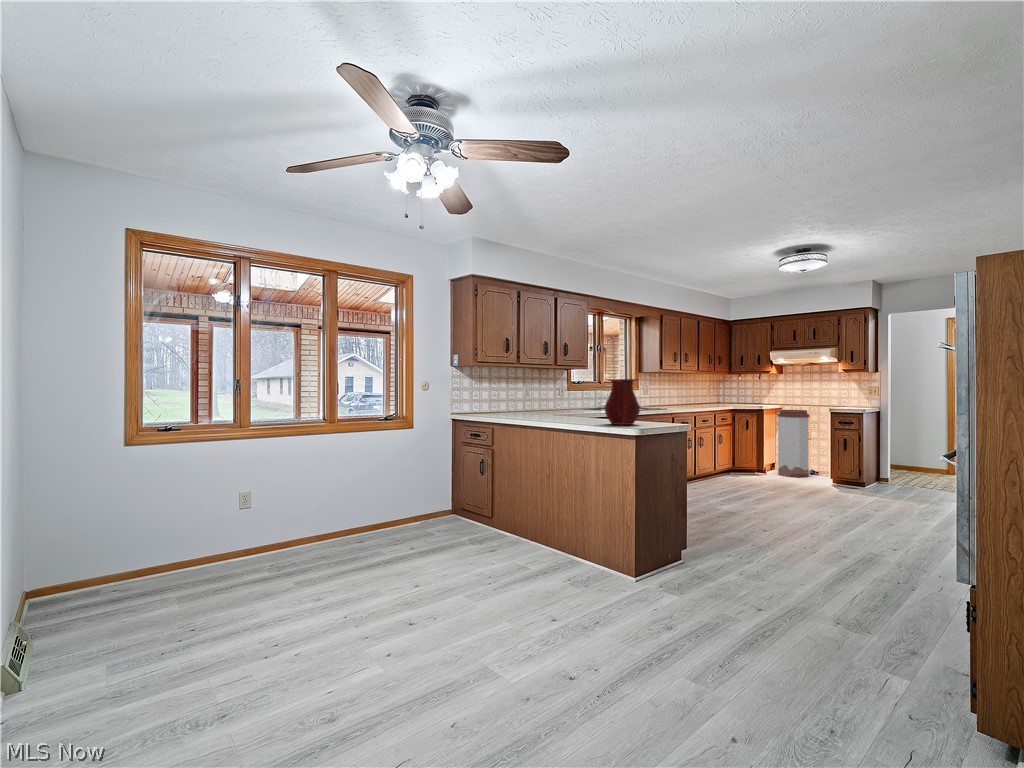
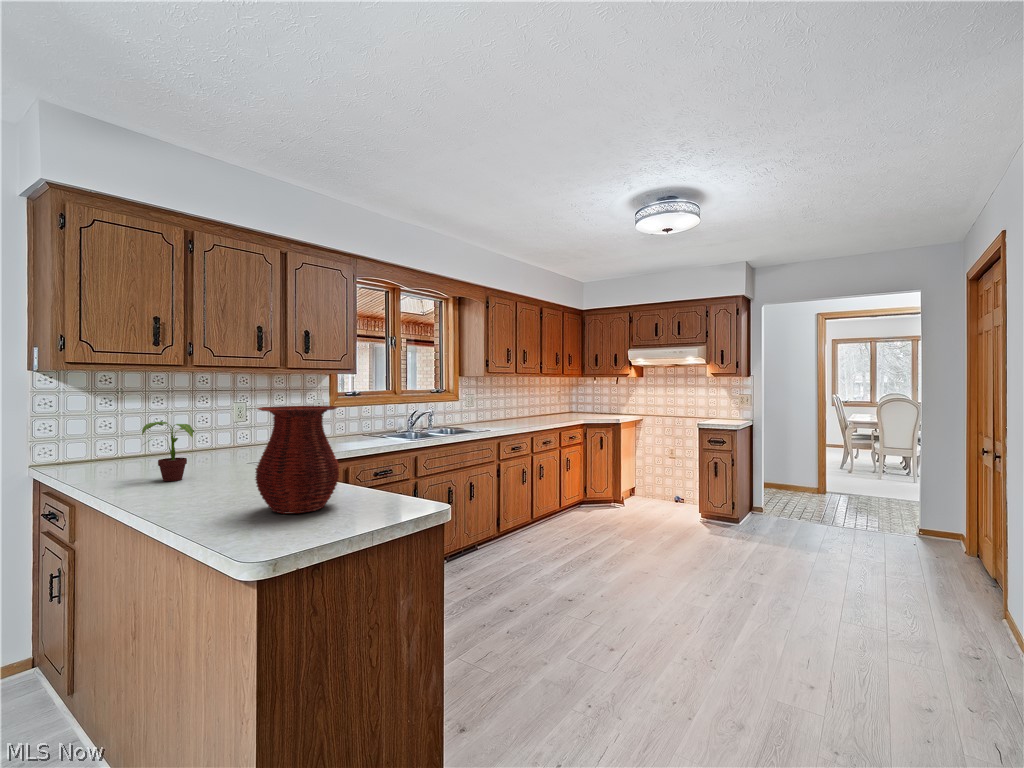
potted plant: none [519,390,547,419] -> present [142,422,195,481]
trash can: present [777,410,809,477] -> none [637,422,674,508]

